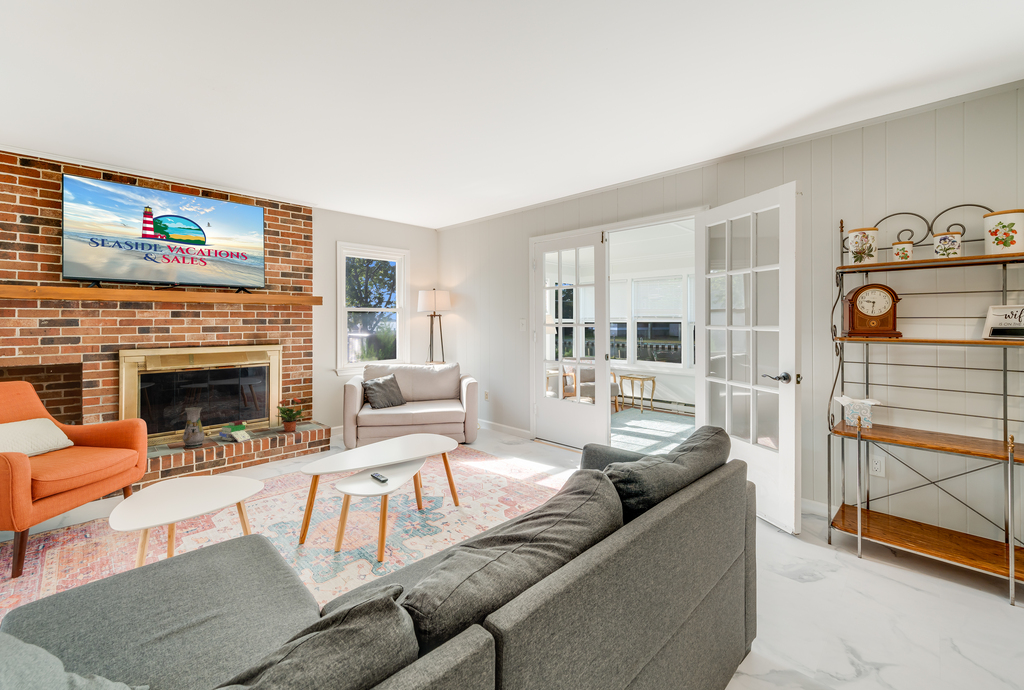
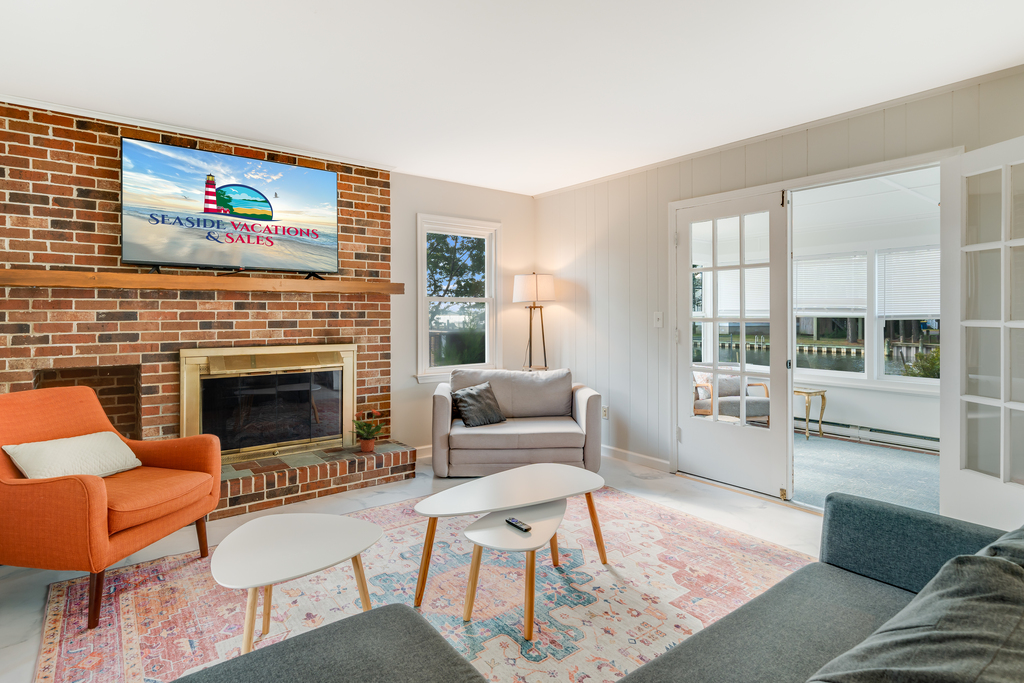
vase: present [183,407,204,448] -> none [249,420,273,470]
book: present [219,420,250,442] -> none [288,436,324,465]

